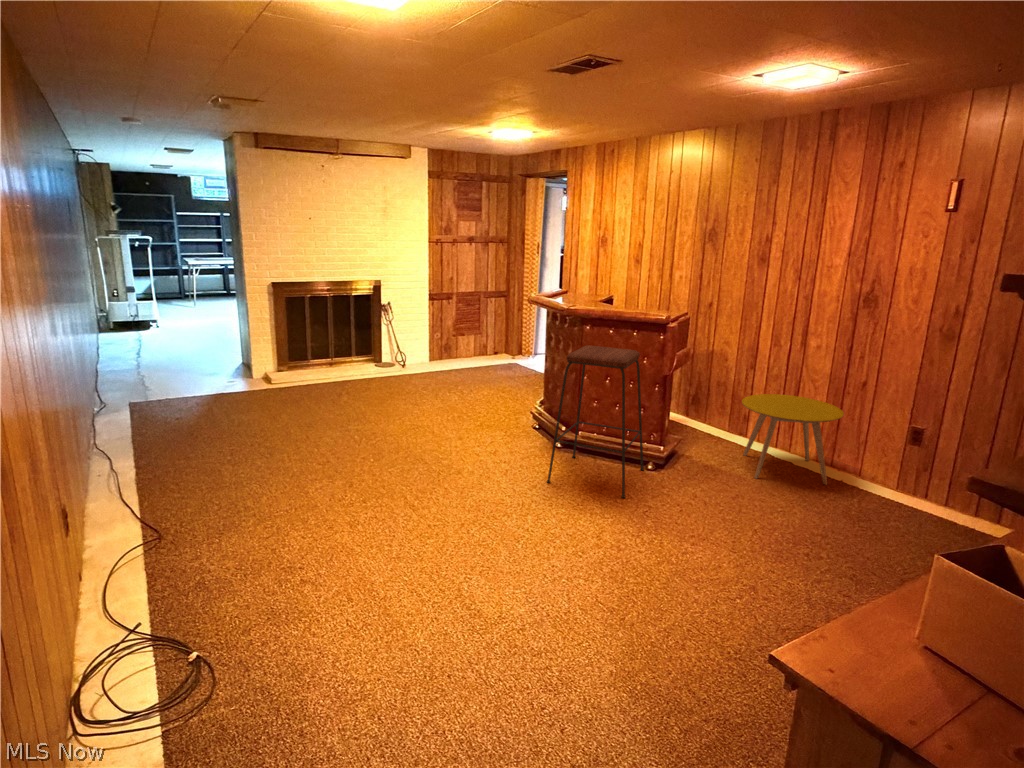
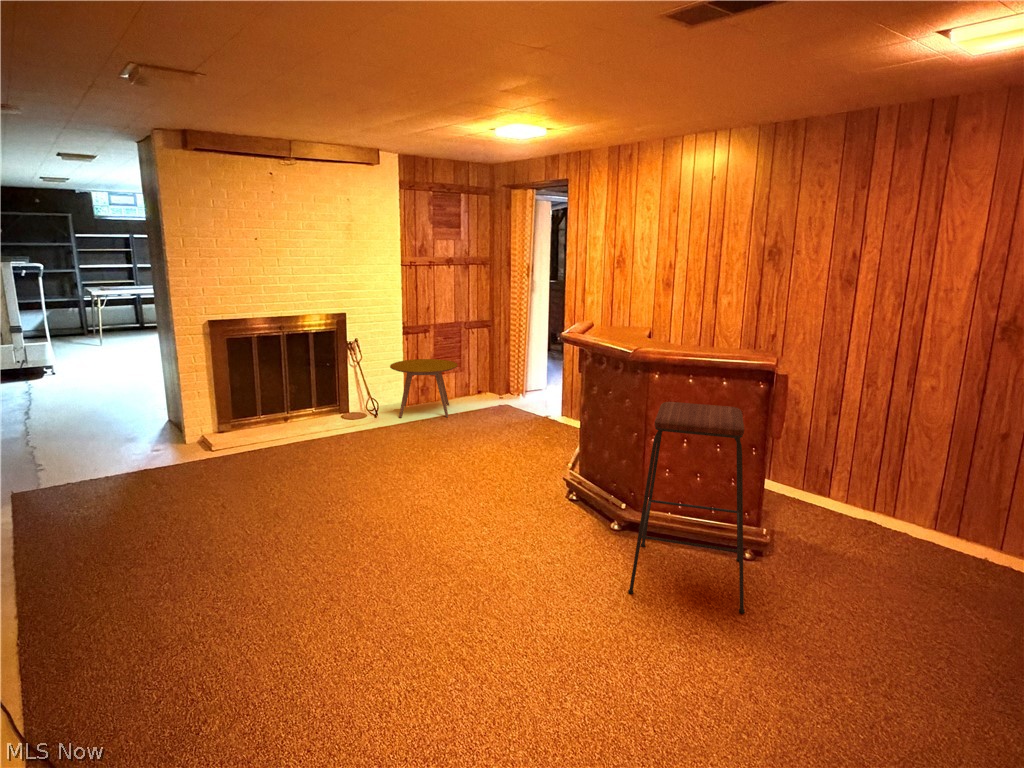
side table: present [742,394,844,485] -> present [390,359,457,418]

